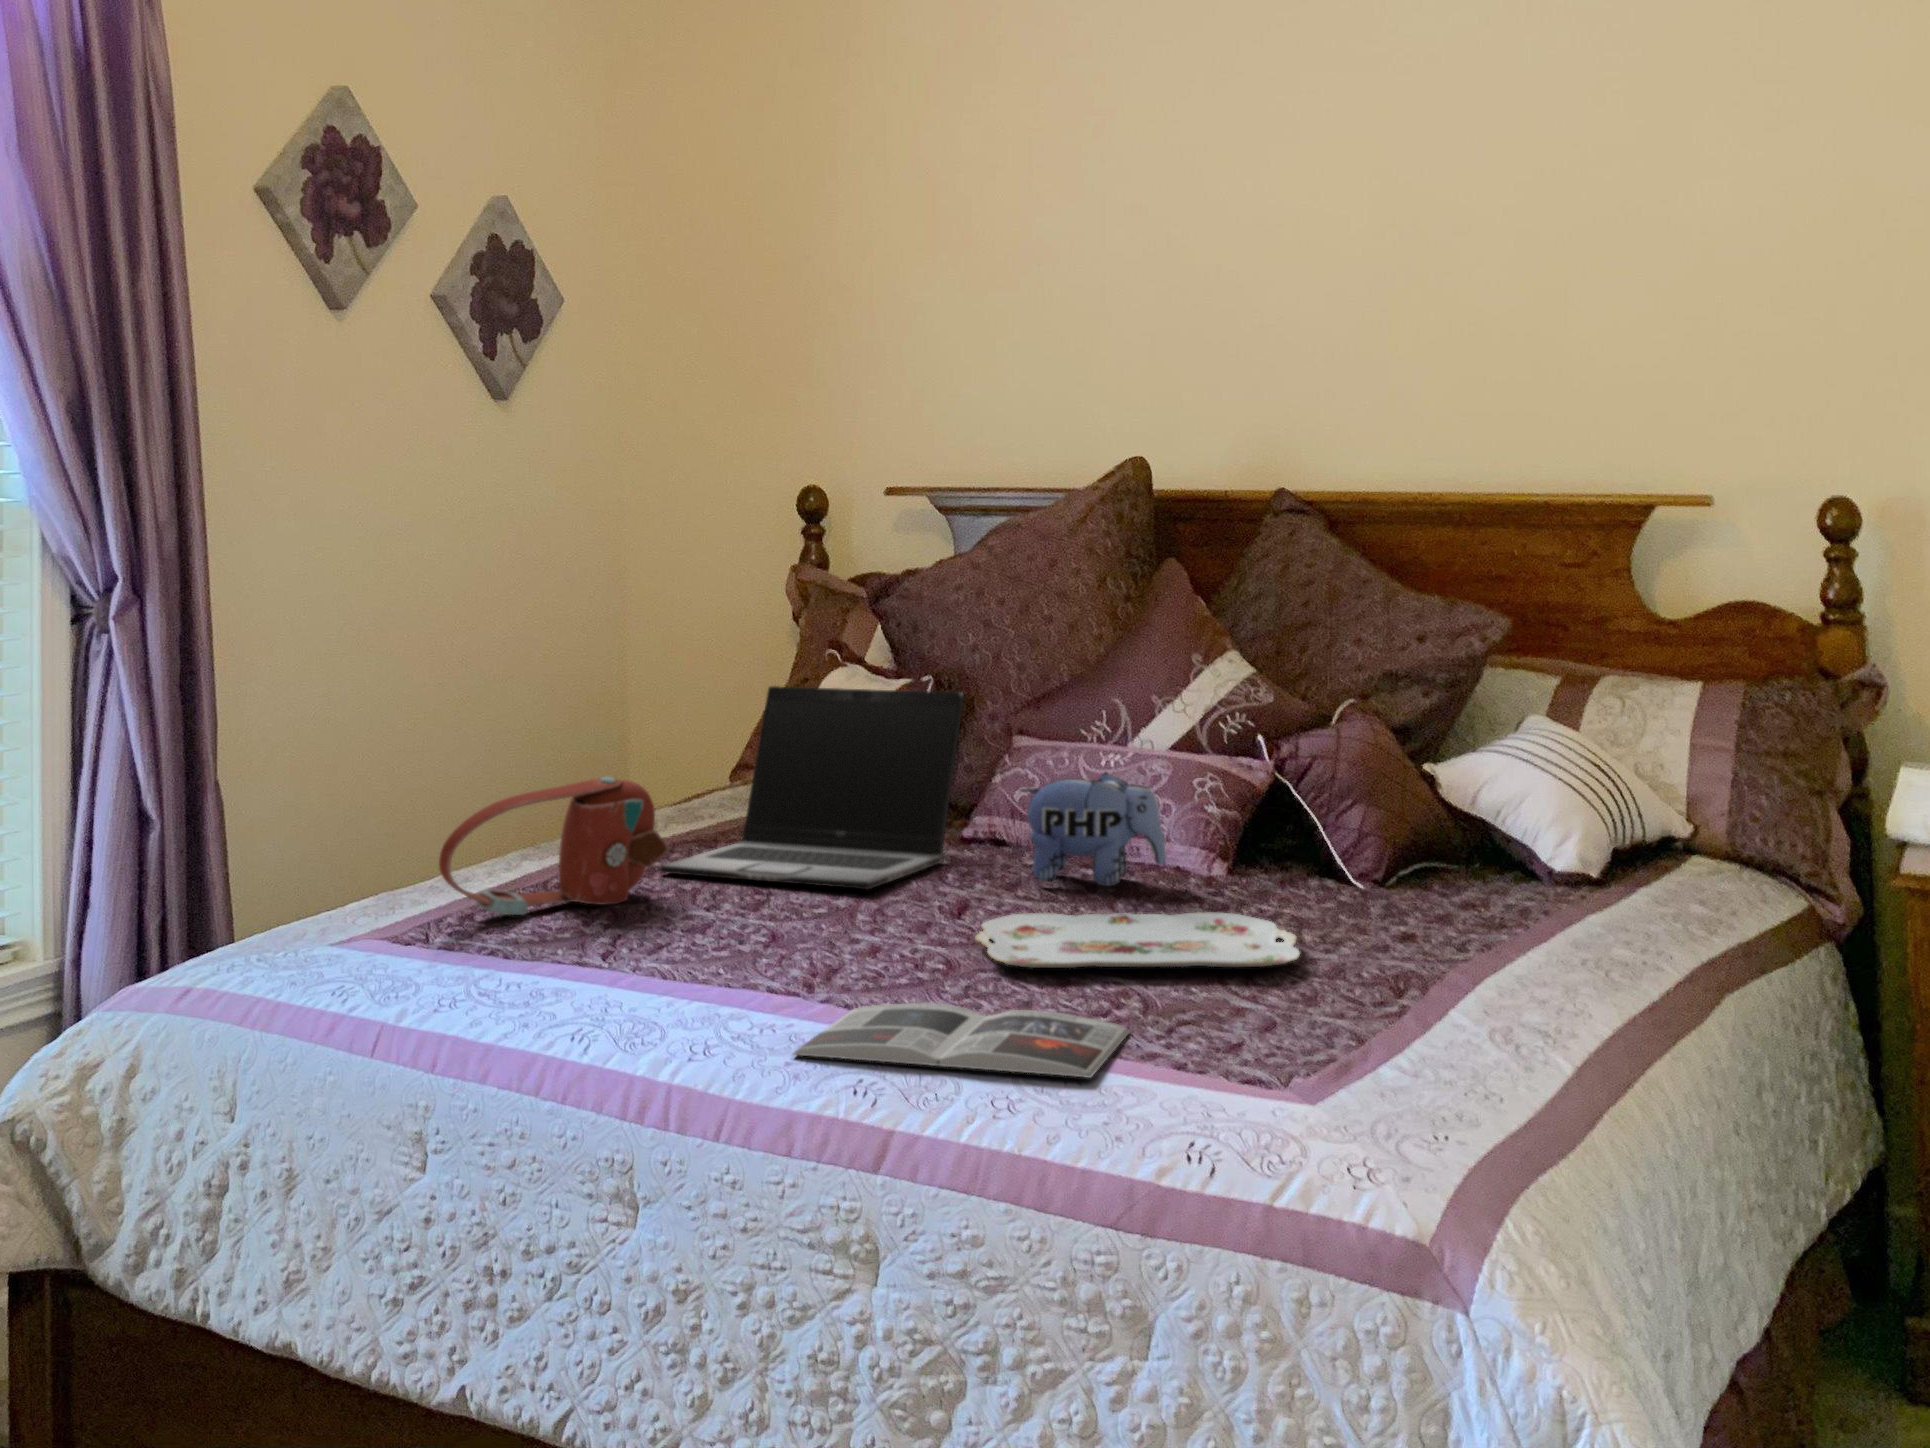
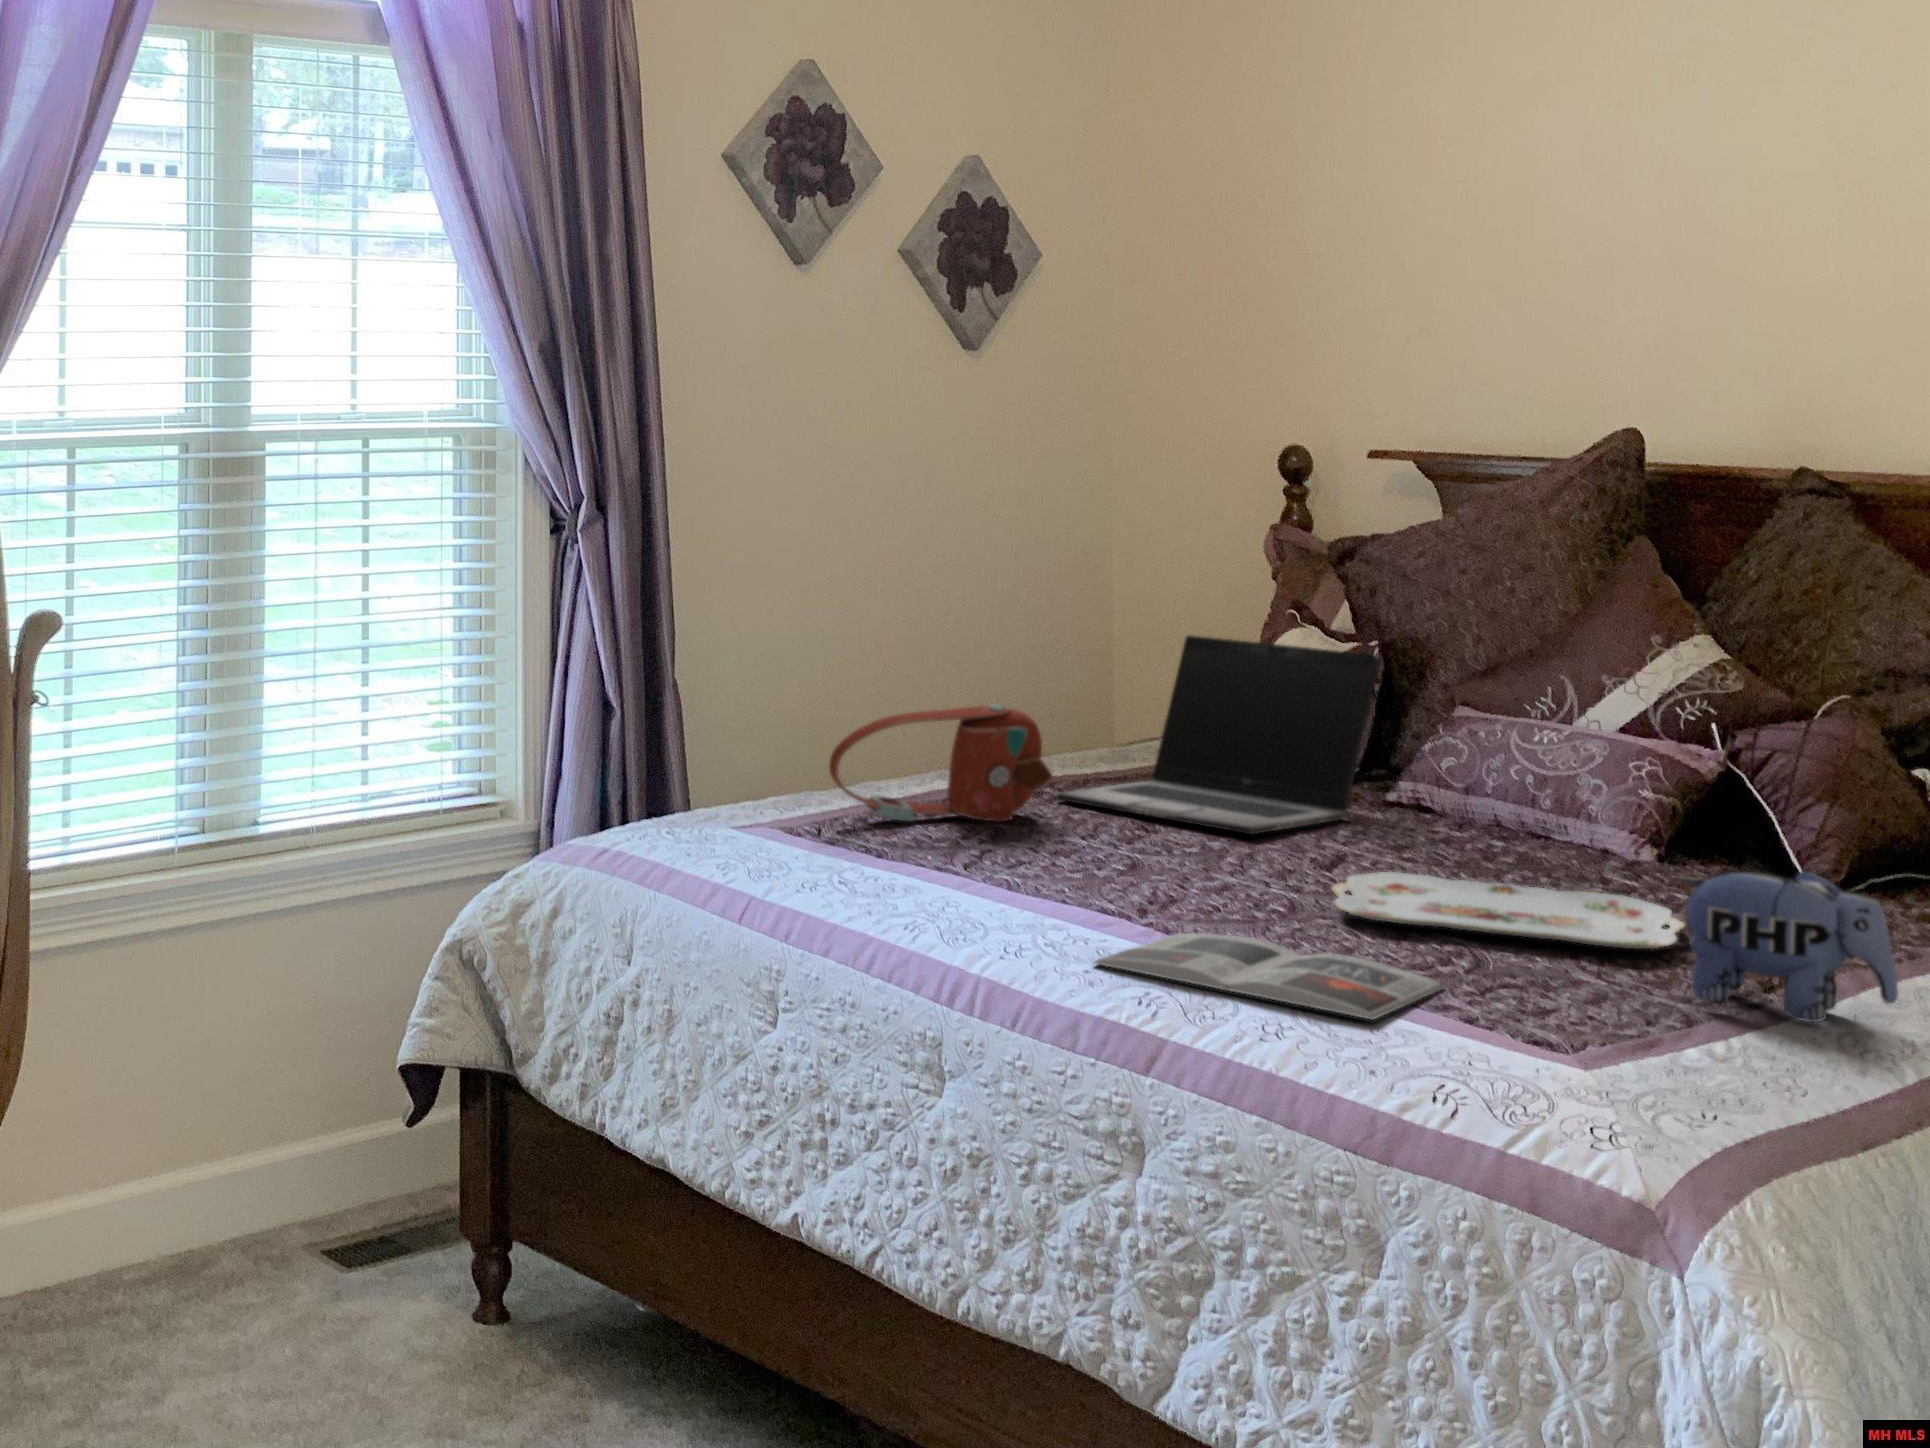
plush toy: present [1020,772,1166,886] -> present [1676,869,1899,1022]

